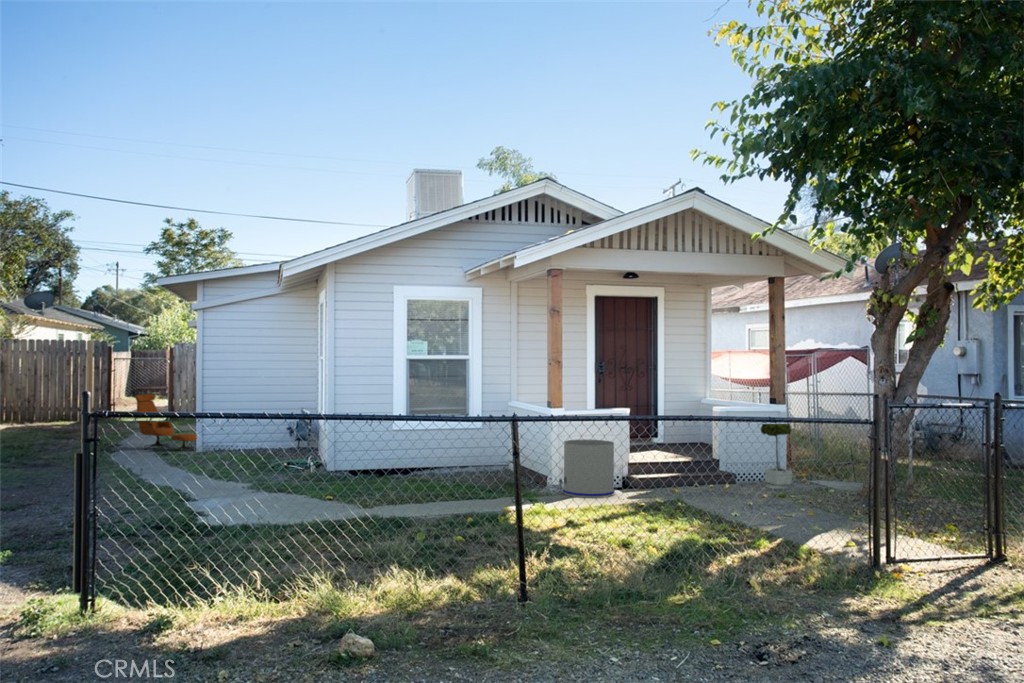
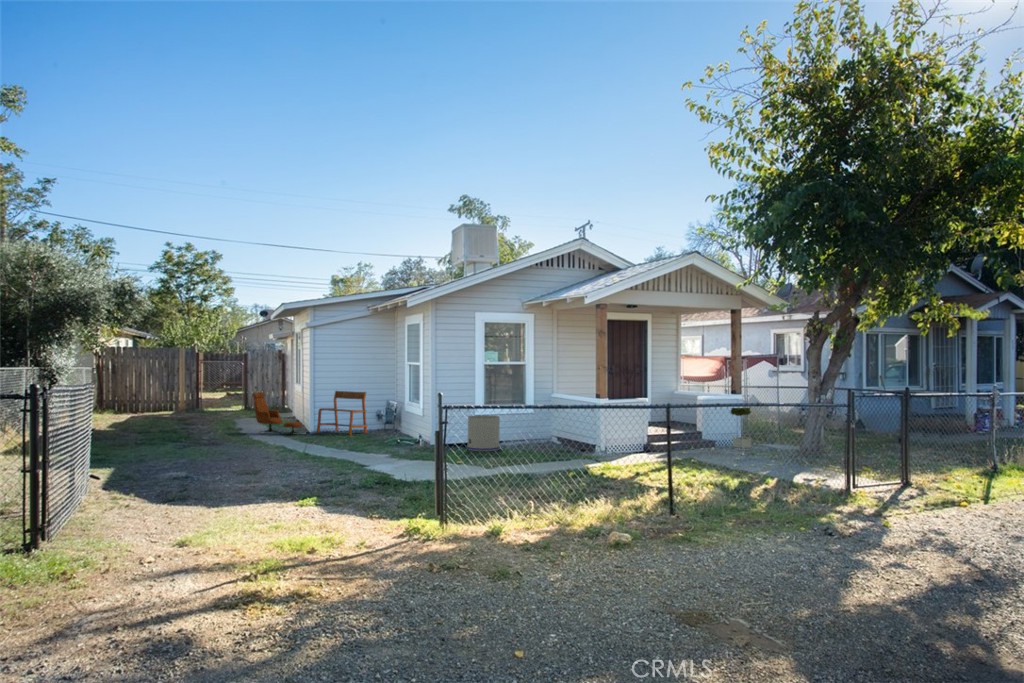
bench: none [218,393,282,453] -> present [317,391,367,435]
trash can: present [563,440,615,498] -> present [467,415,500,451]

